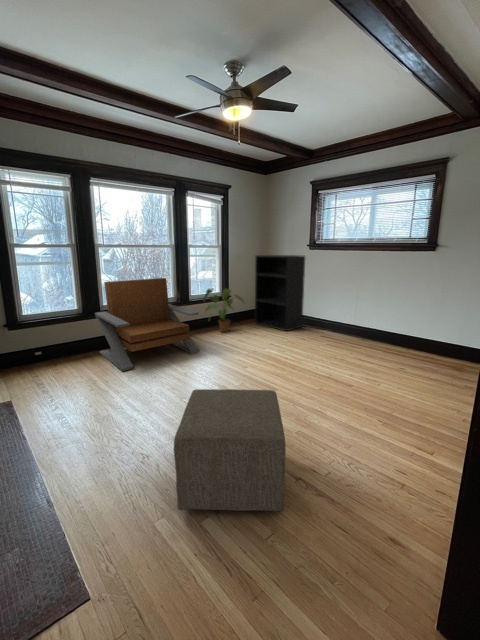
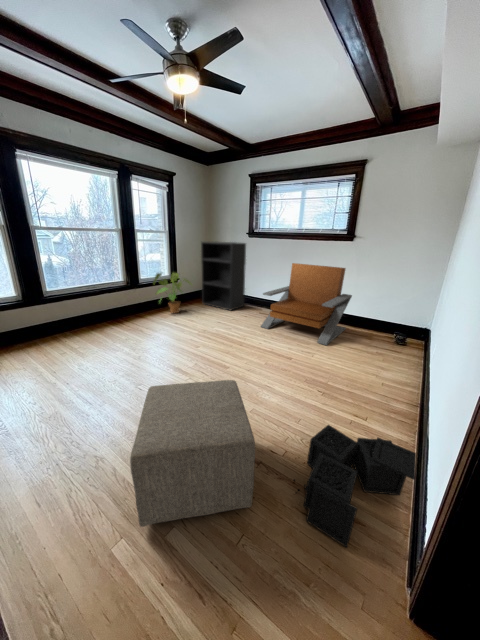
lounge chair: present [95,278,200,371] -> present [261,263,352,345]
storage bin: none [331,446,474,563] -> present [294,425,416,547]

